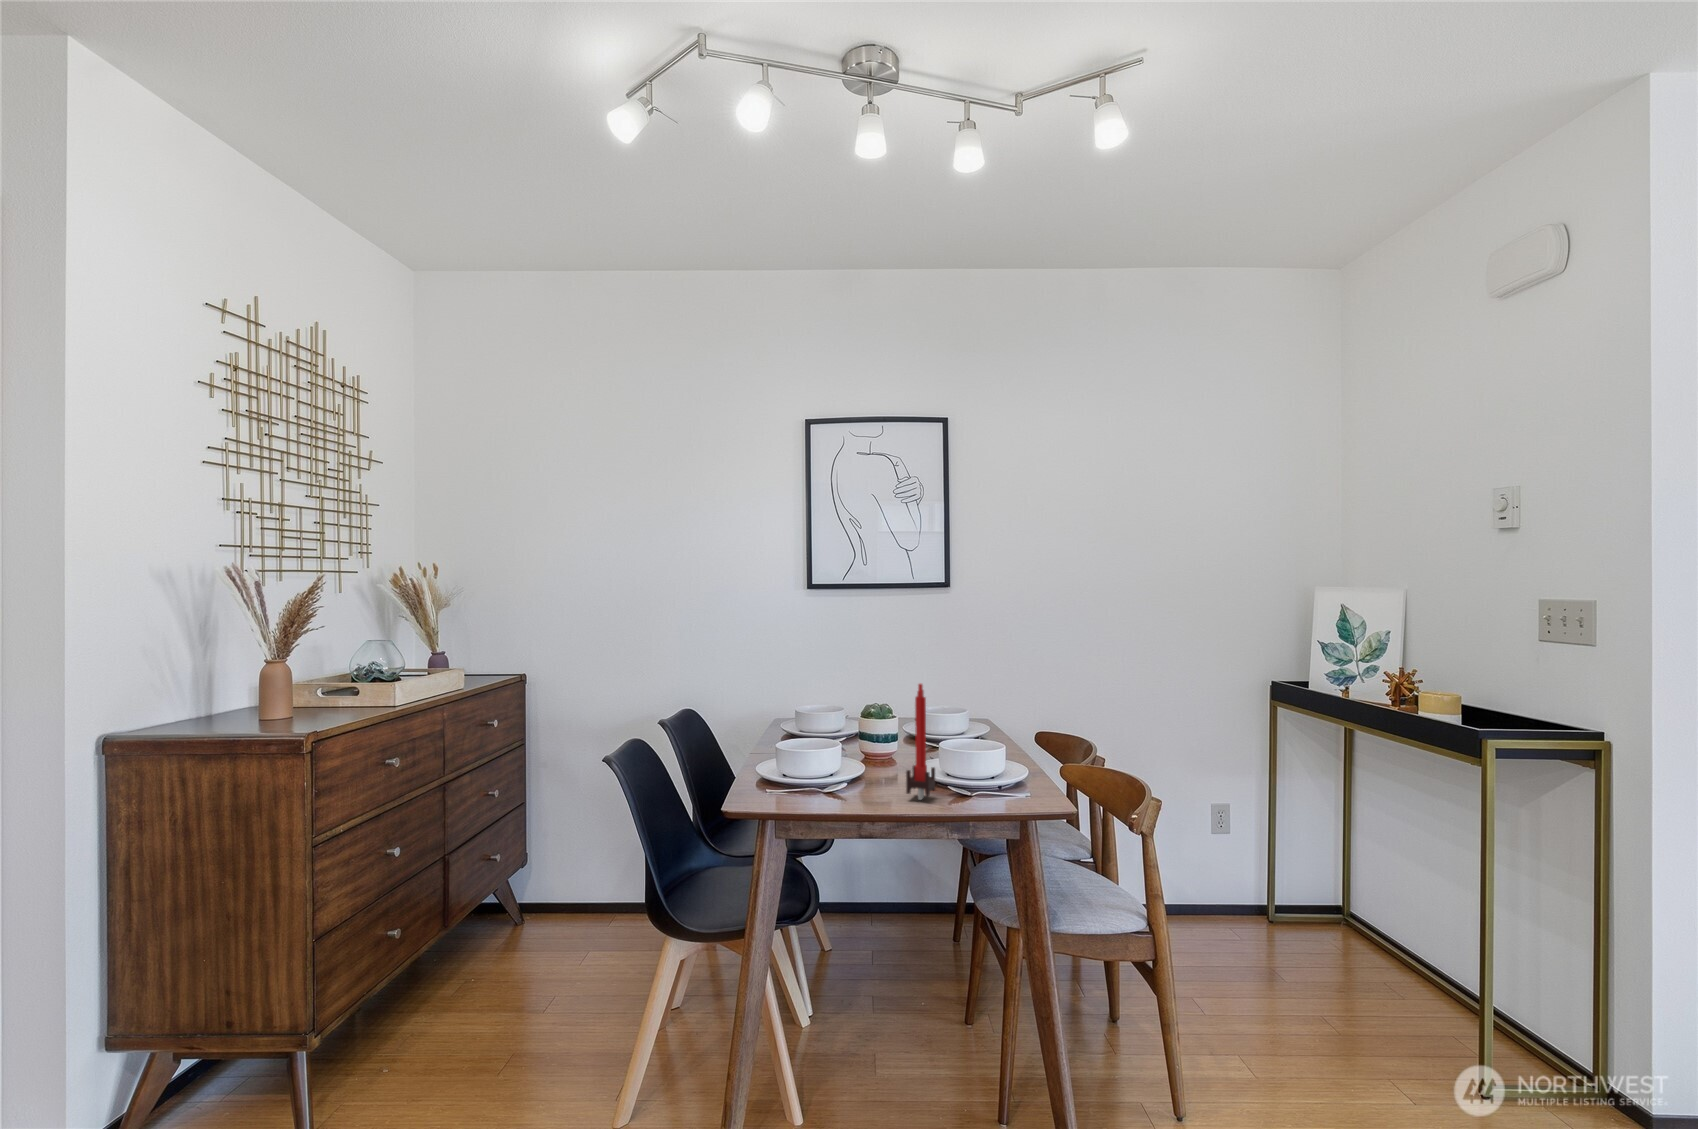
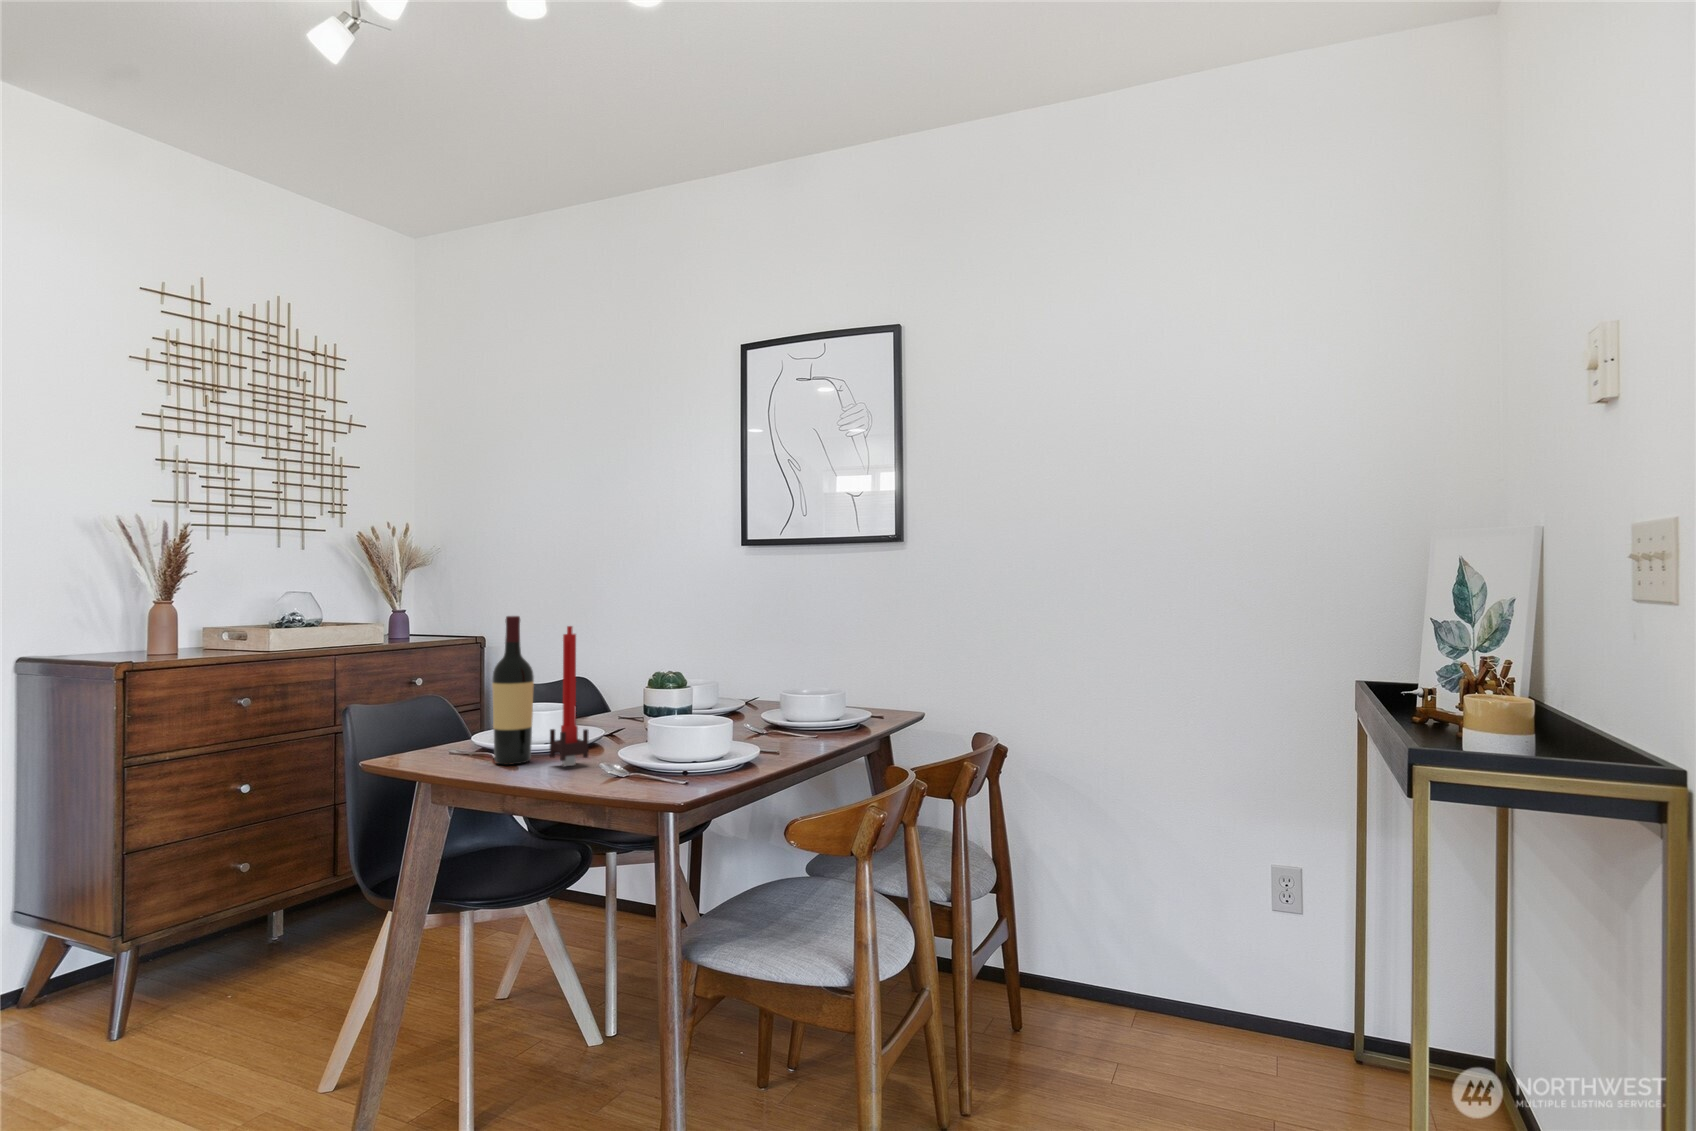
wine bottle: none [850,677,882,805] -> present [492,616,534,765]

